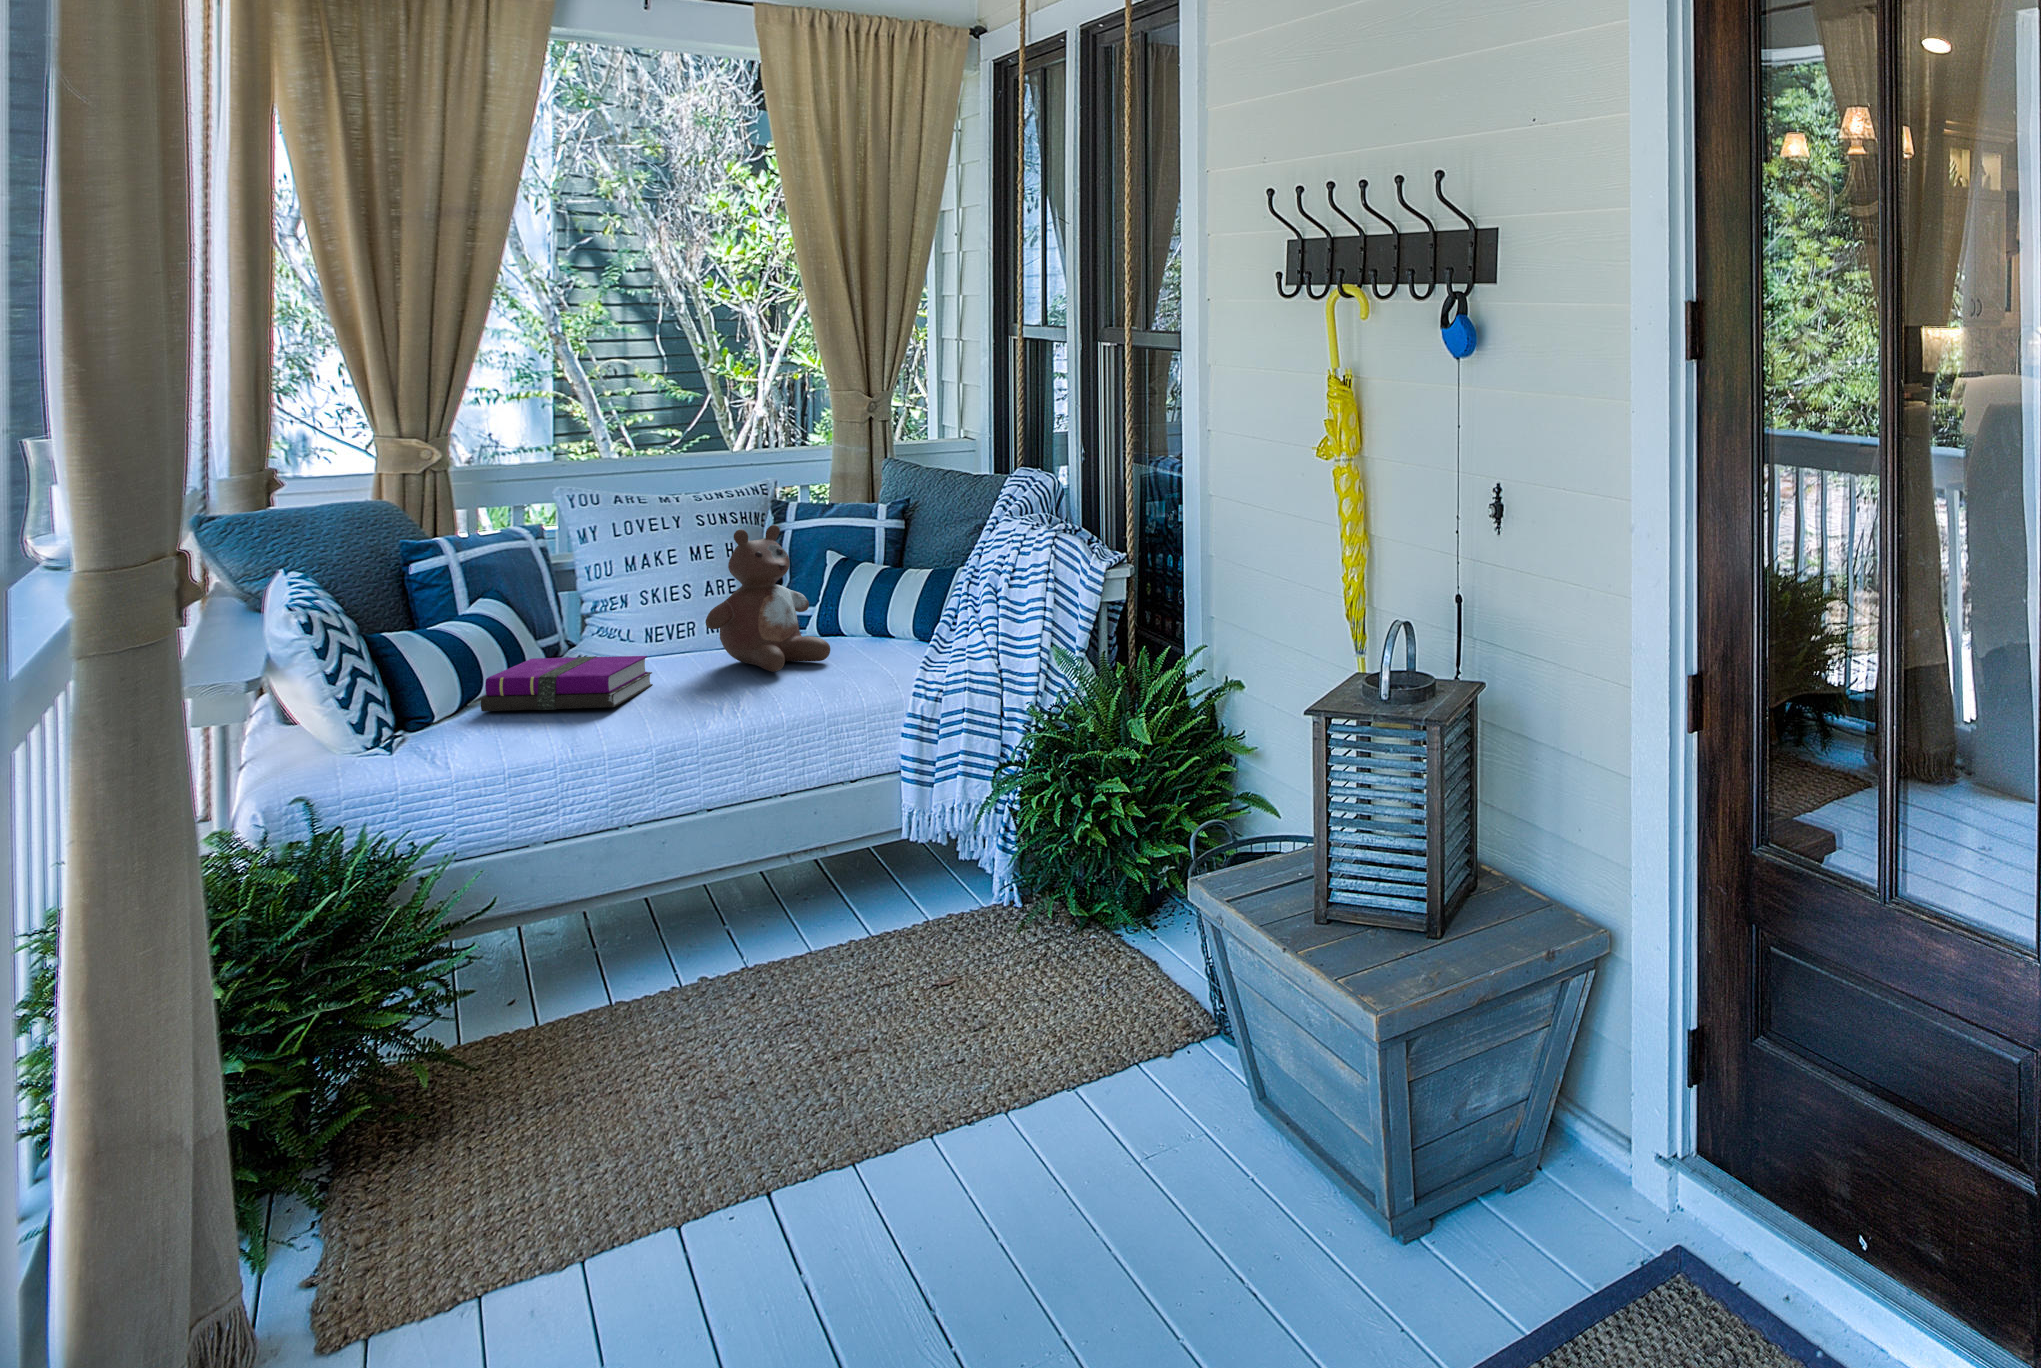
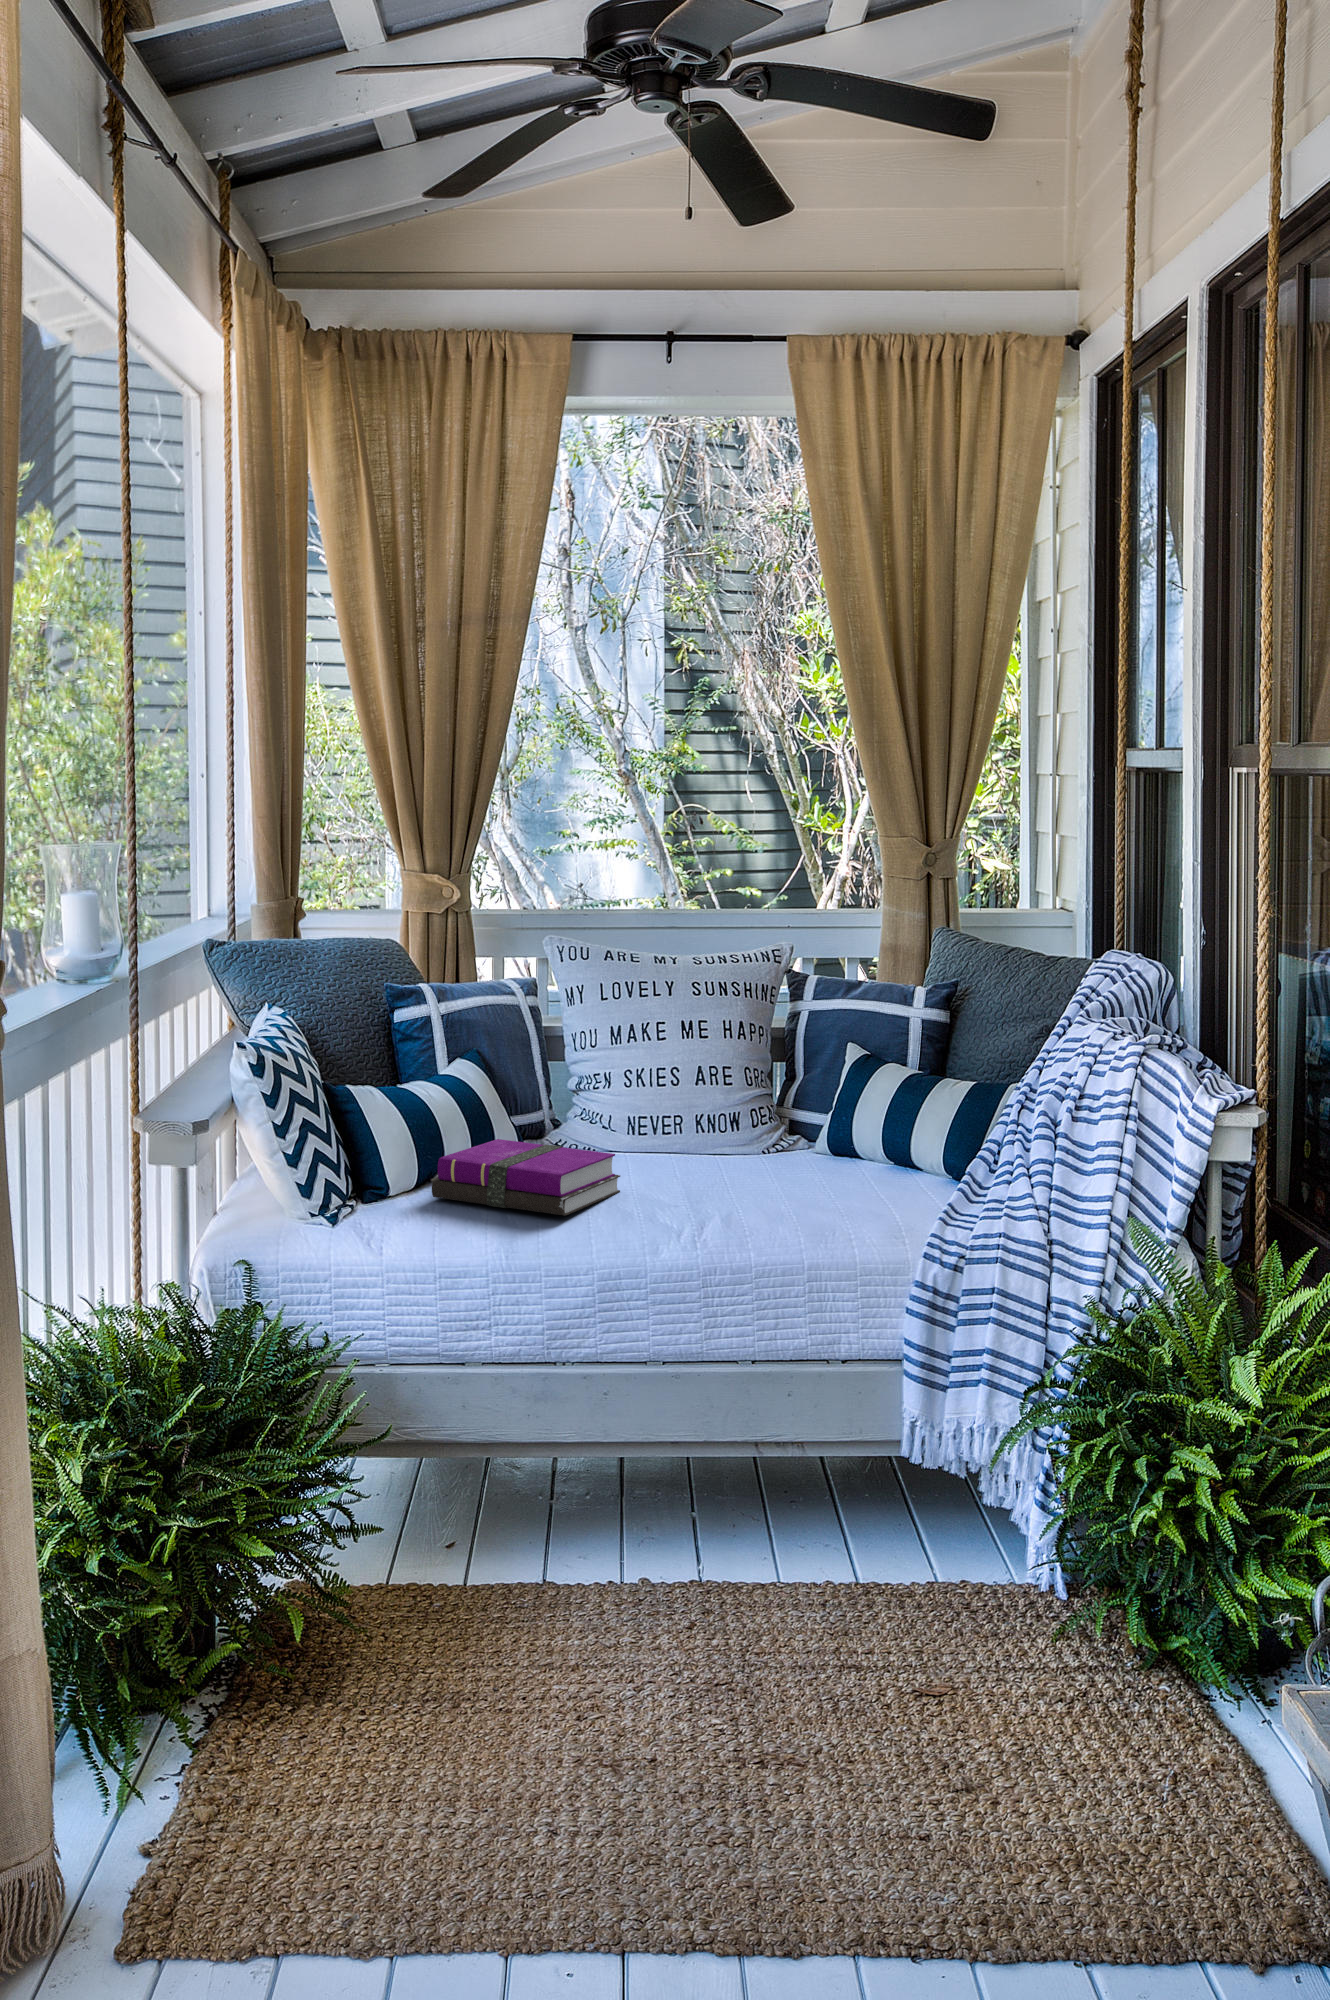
stuffed bear: present [706,525,830,672] -> none [686,1001,833,1196]

